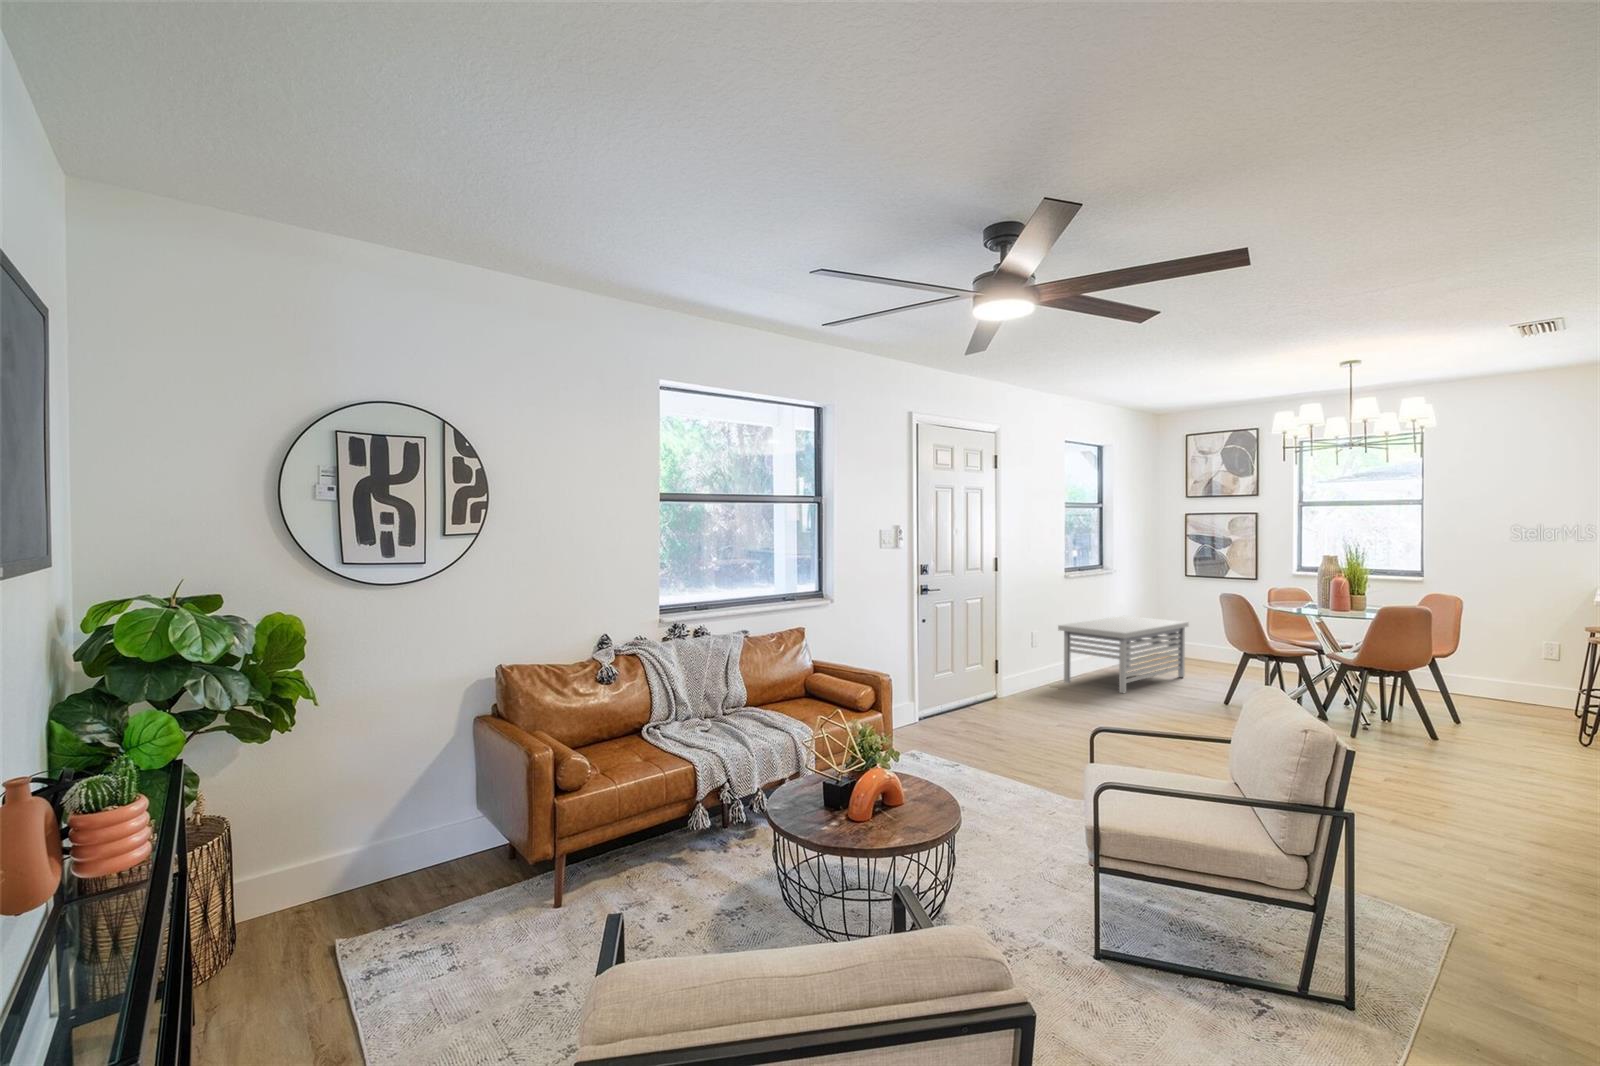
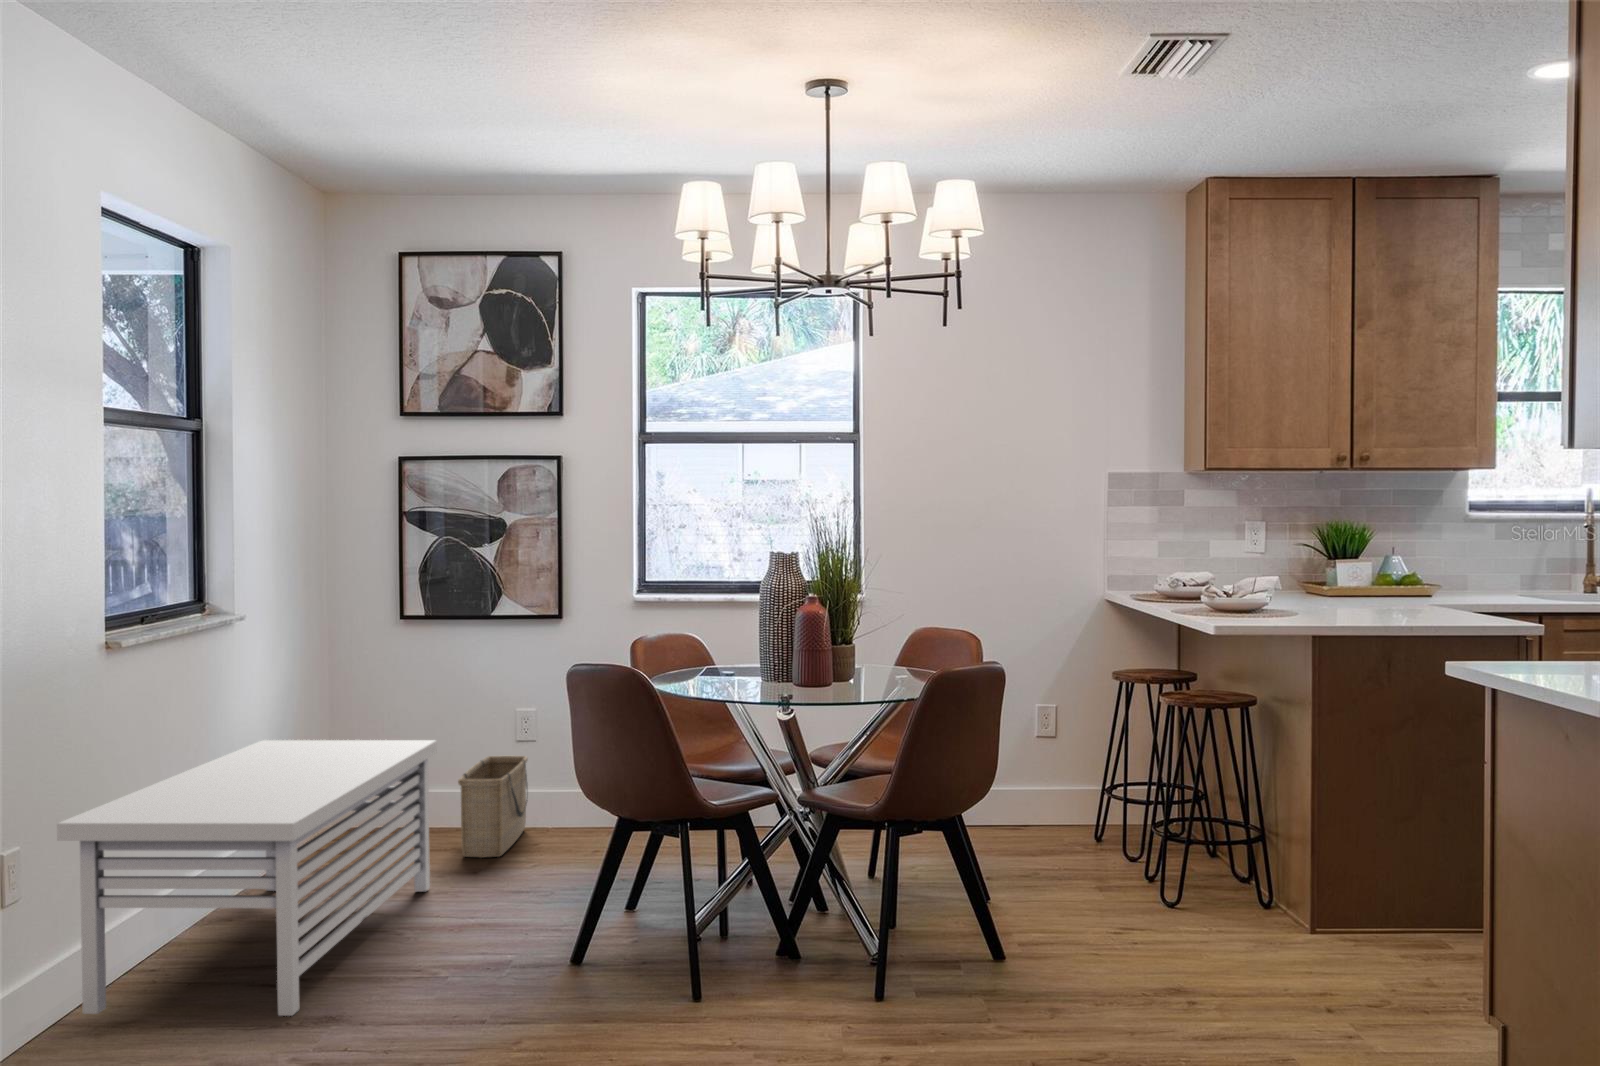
basket: none [1202,637,1238,674] -> present [458,756,528,858]

